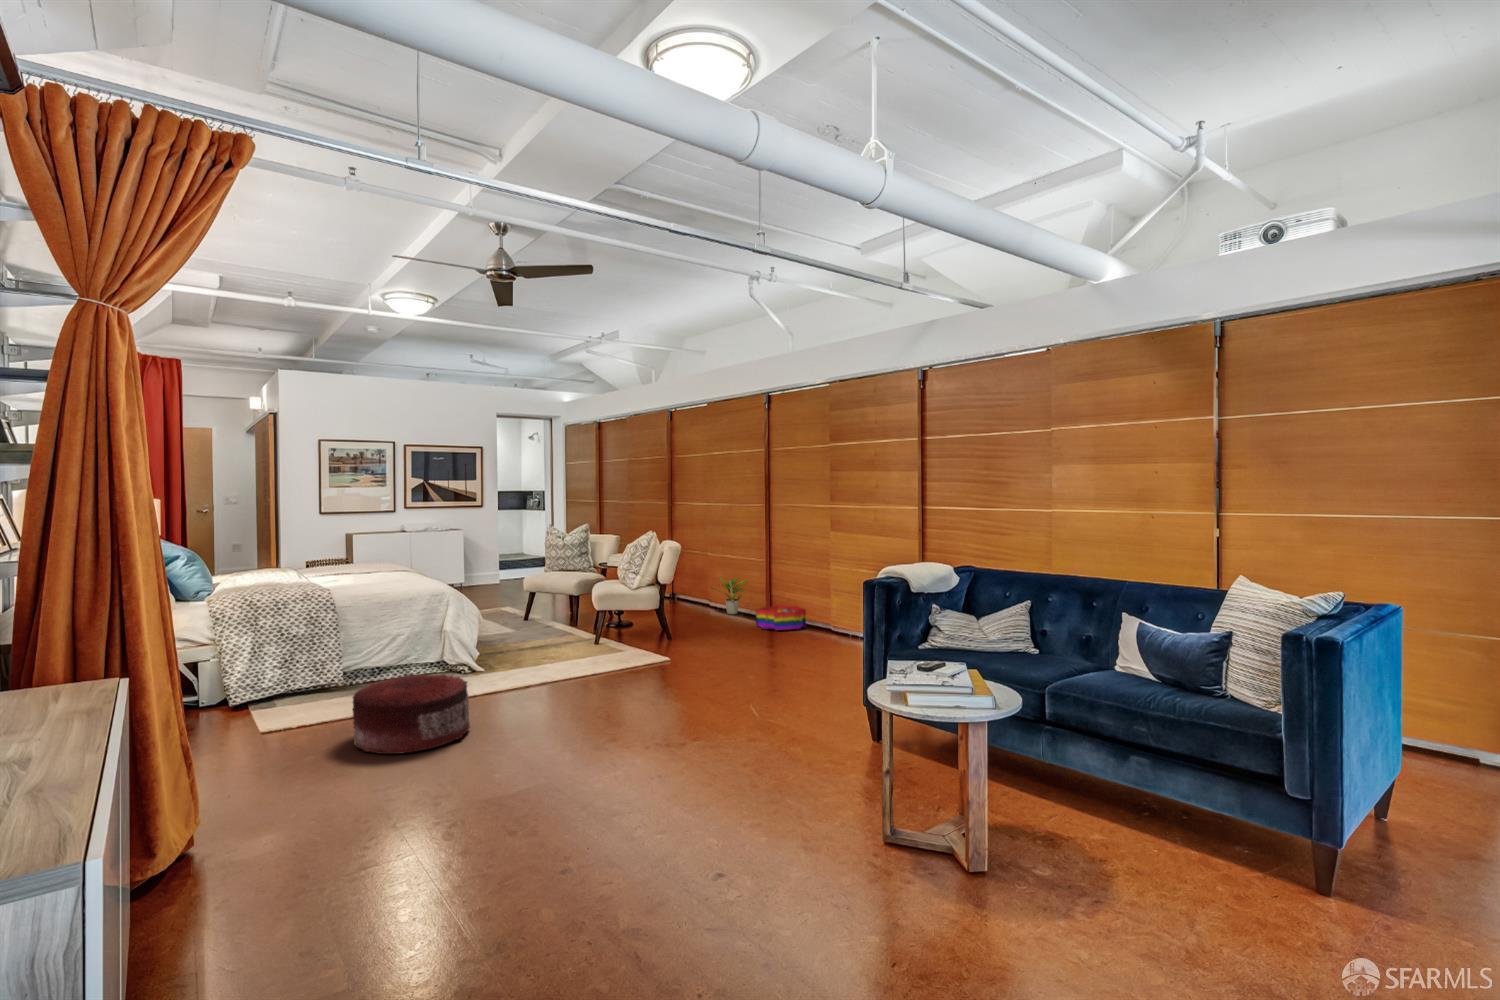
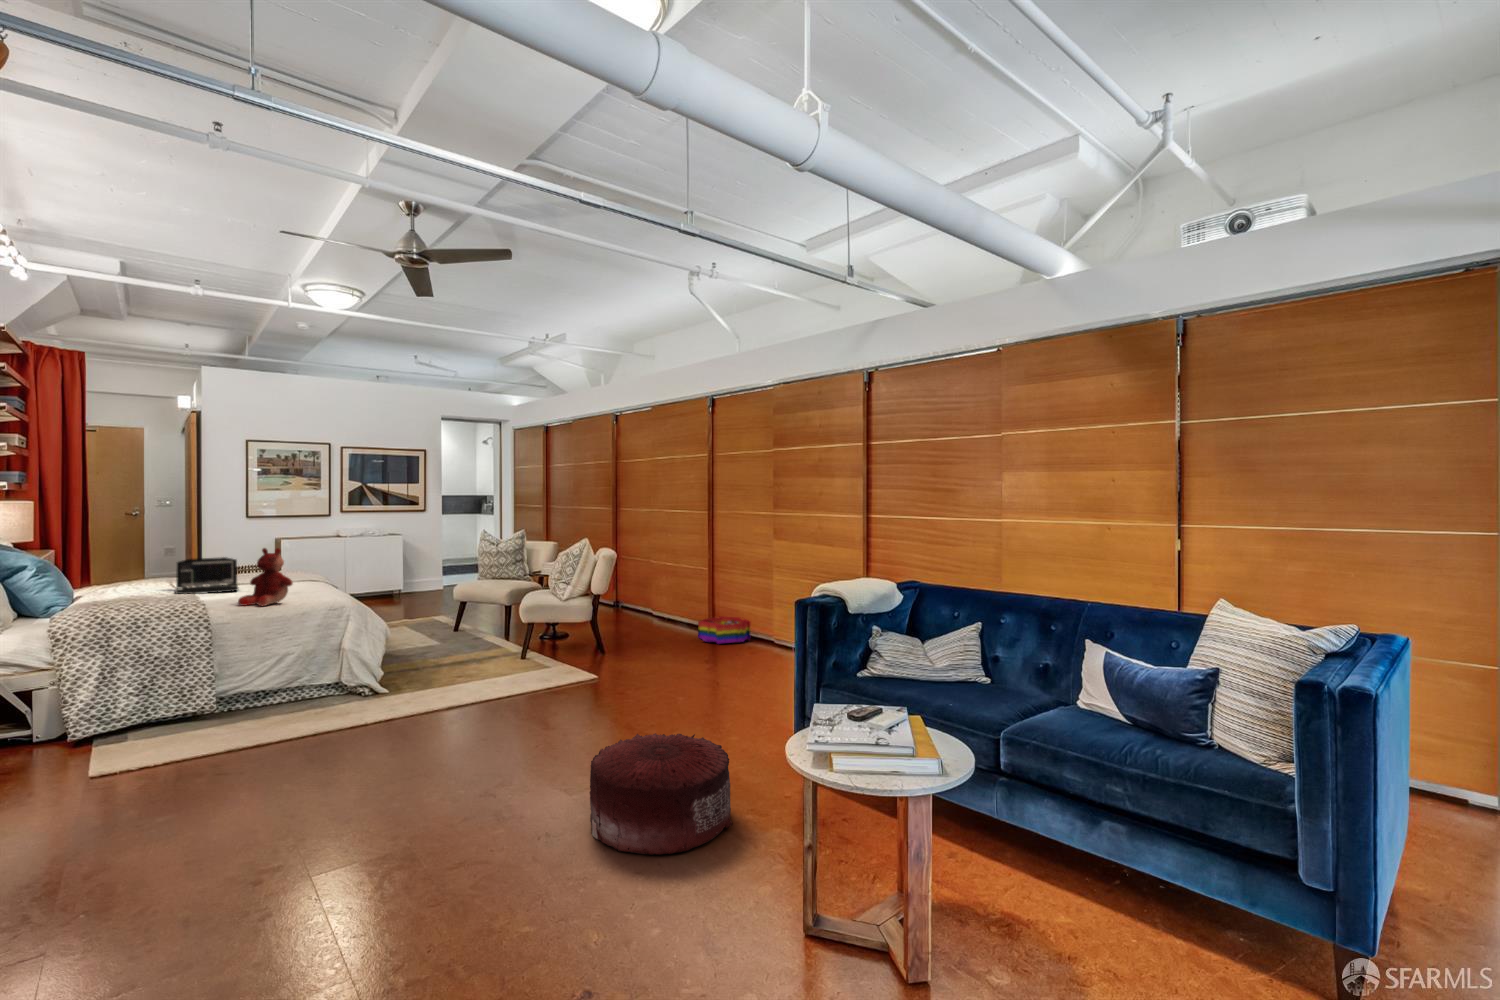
teddy bear: none [356,539,401,591] -> present [238,548,293,606]
laptop: none [290,549,344,583] -> present [176,557,238,594]
potted plant: present [710,577,748,615] -> none [653,586,693,626]
pouf: present [353,674,470,754] -> present [590,733,732,855]

